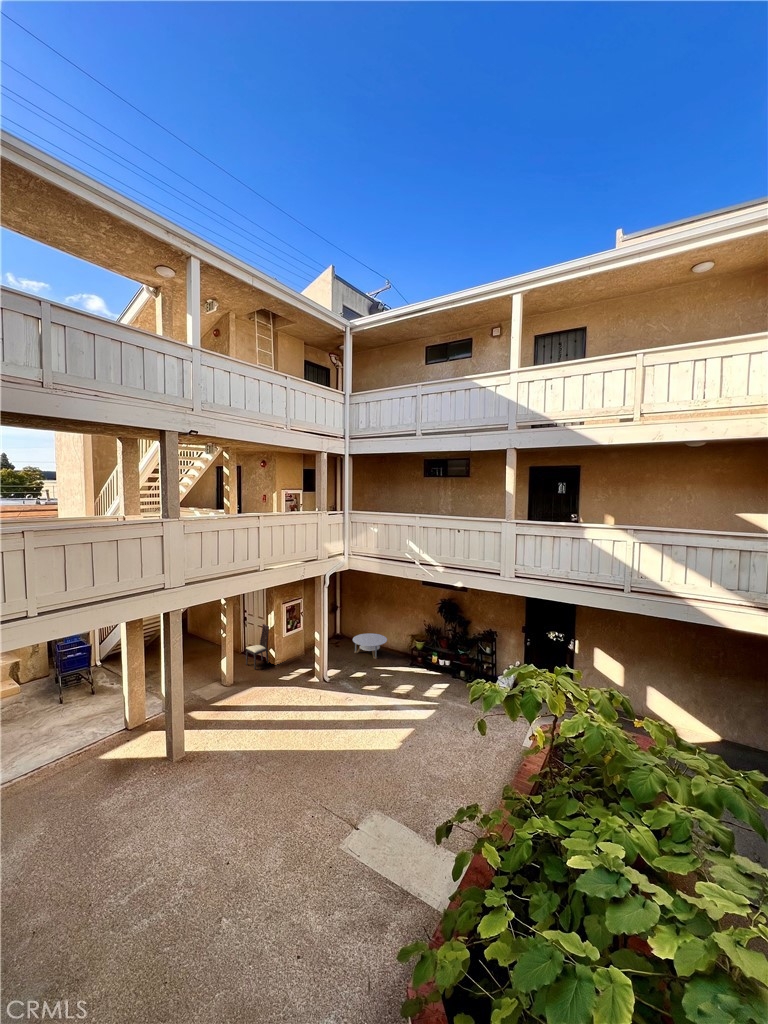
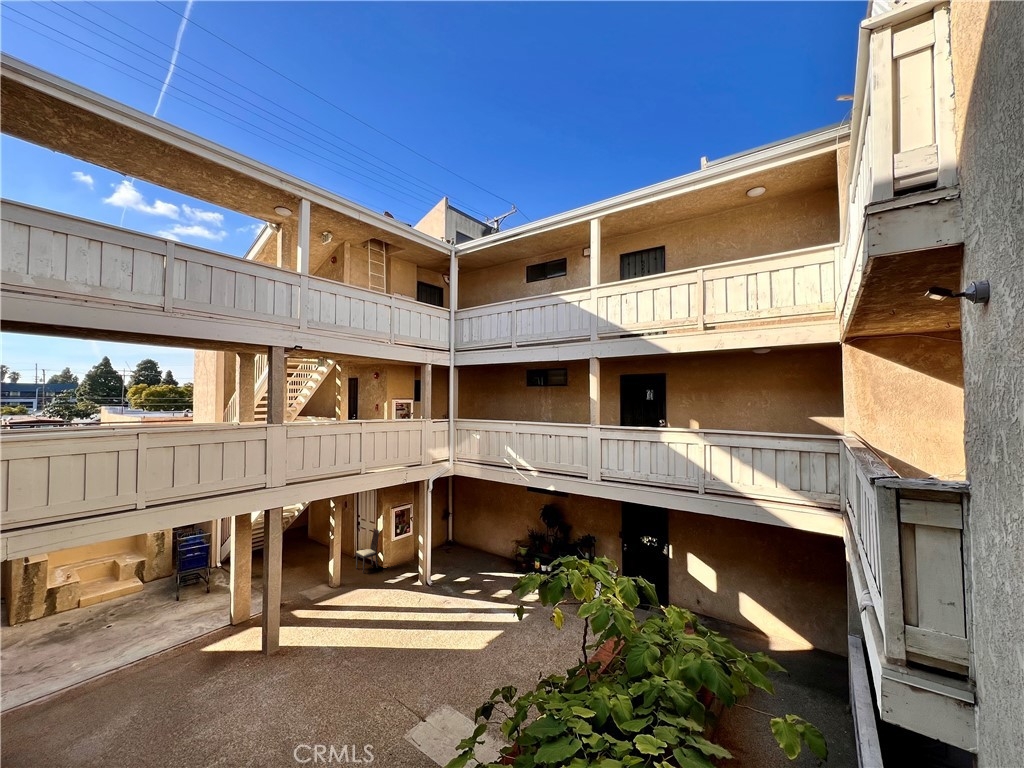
round table: present [353,633,387,659] -> none [462,540,496,565]

